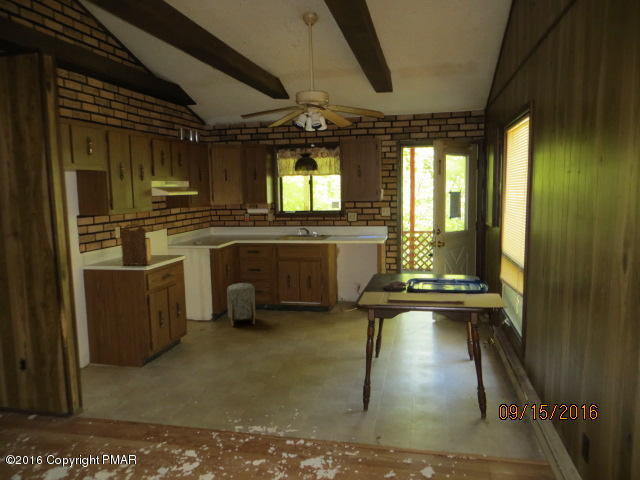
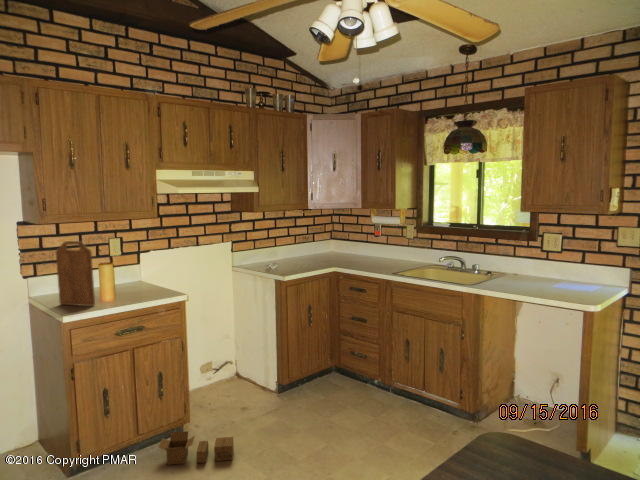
stool: present [227,283,256,326] -> none [287,340,337,417]
cardboard box: none [184,335,228,354] -> present [159,431,234,465]

